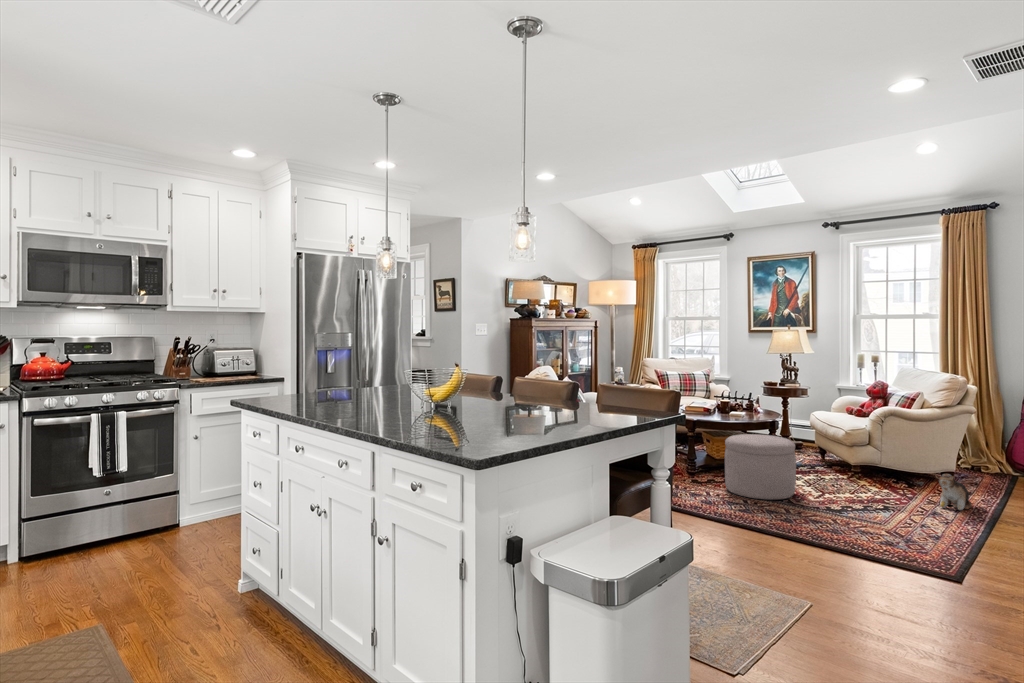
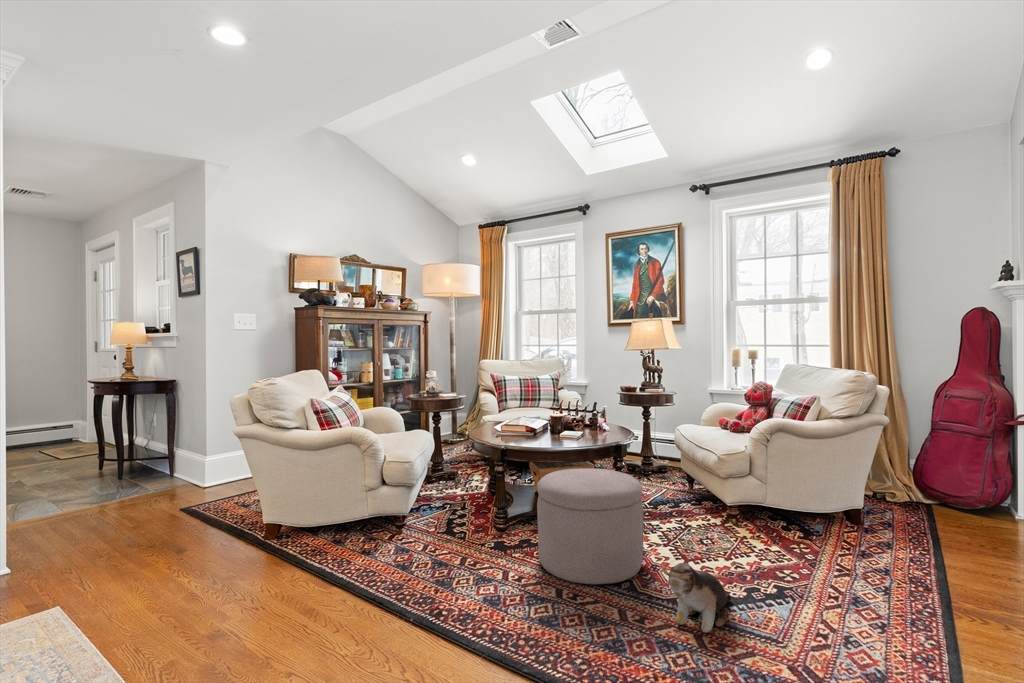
plush toy: present [939,474,972,510] -> present [662,563,731,633]

